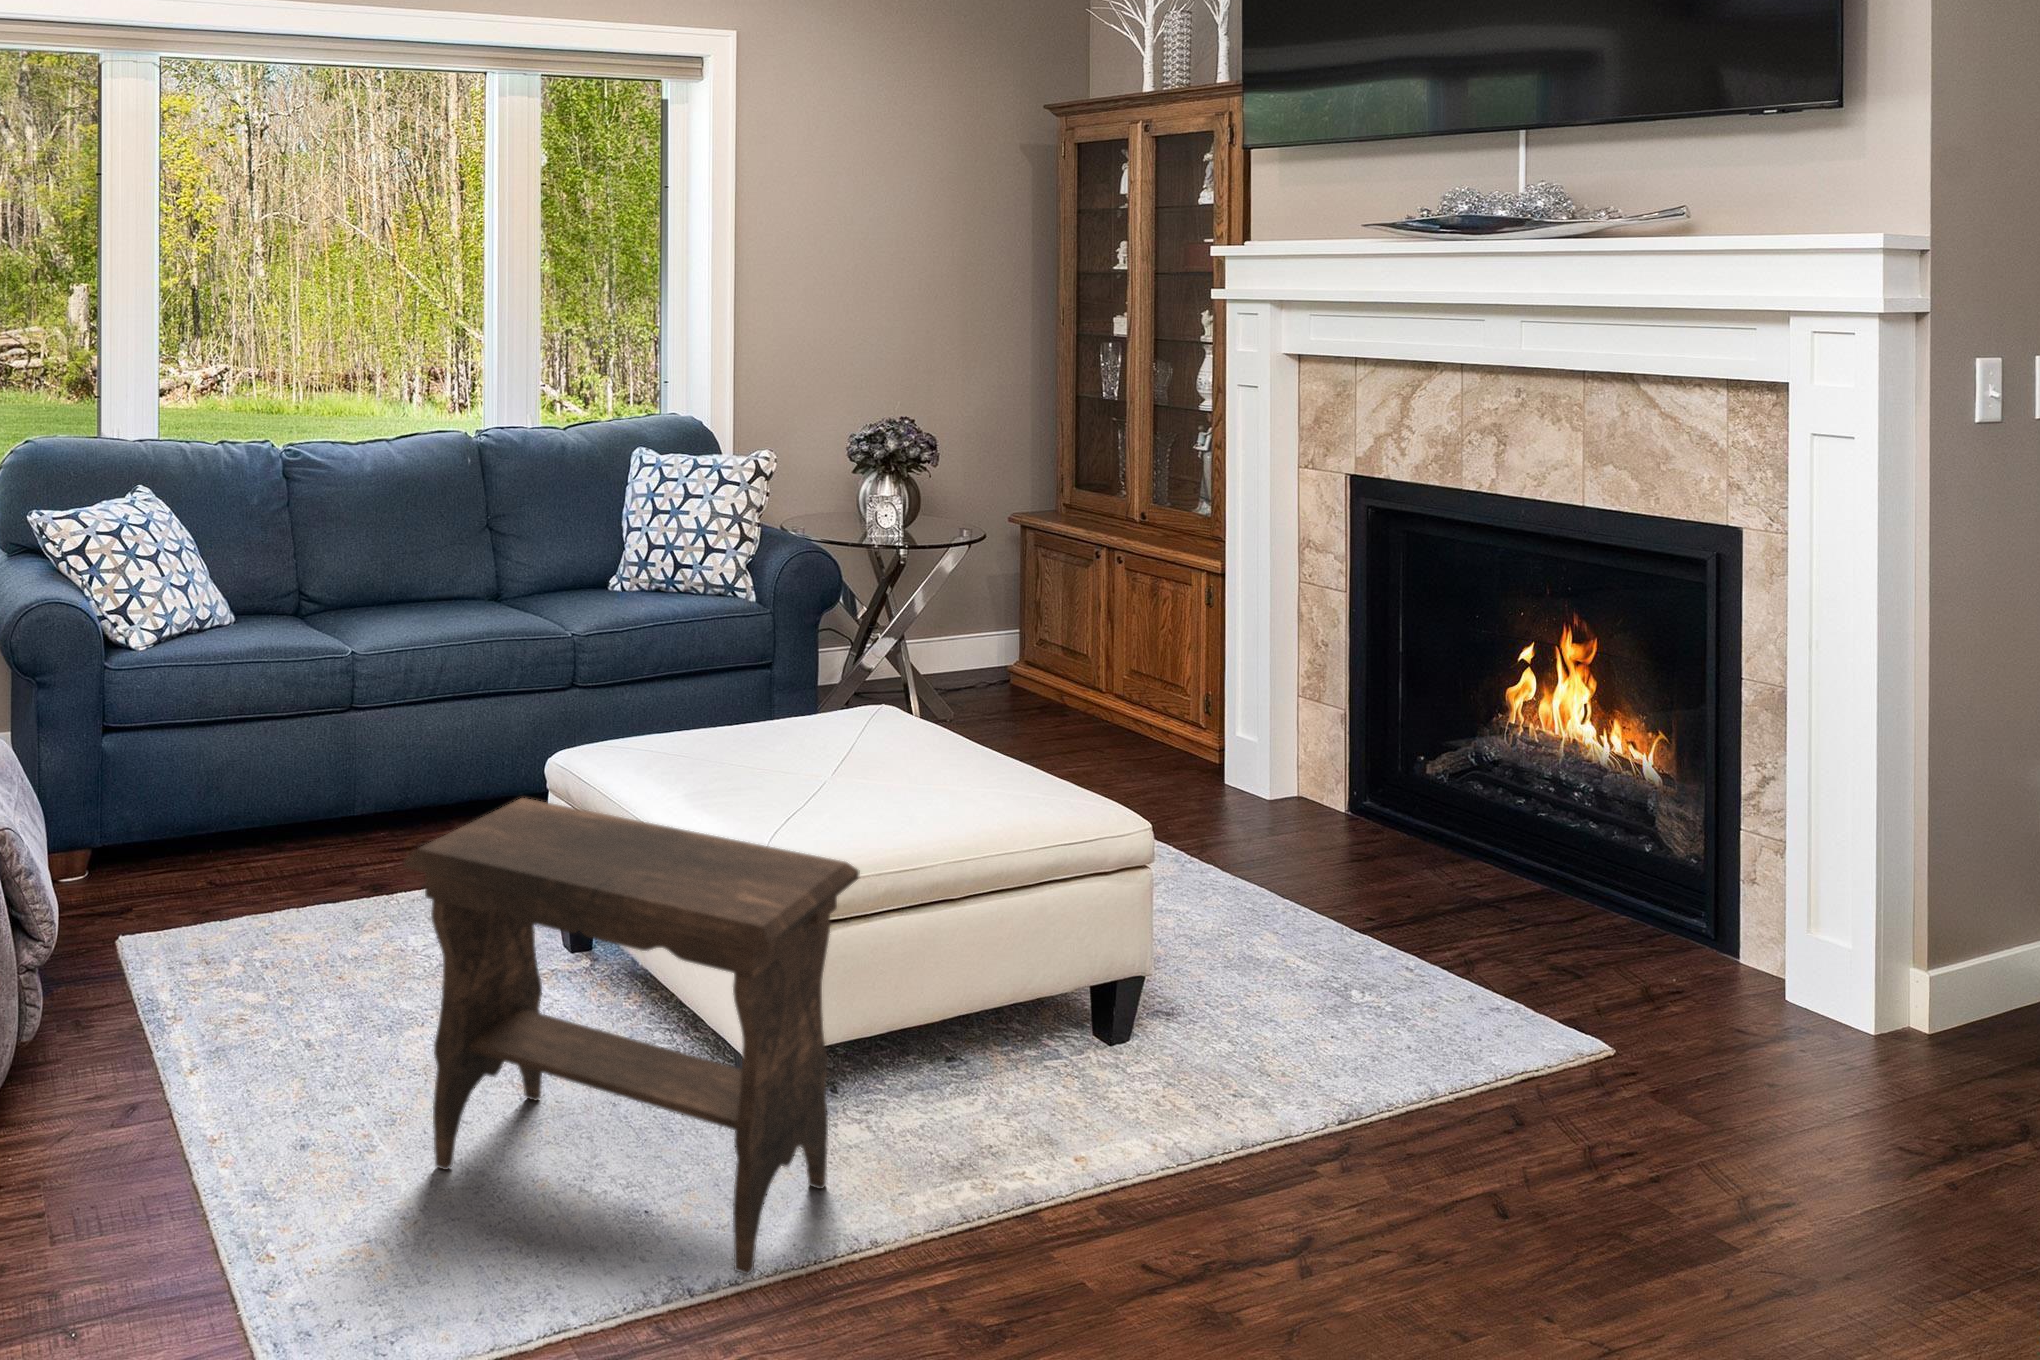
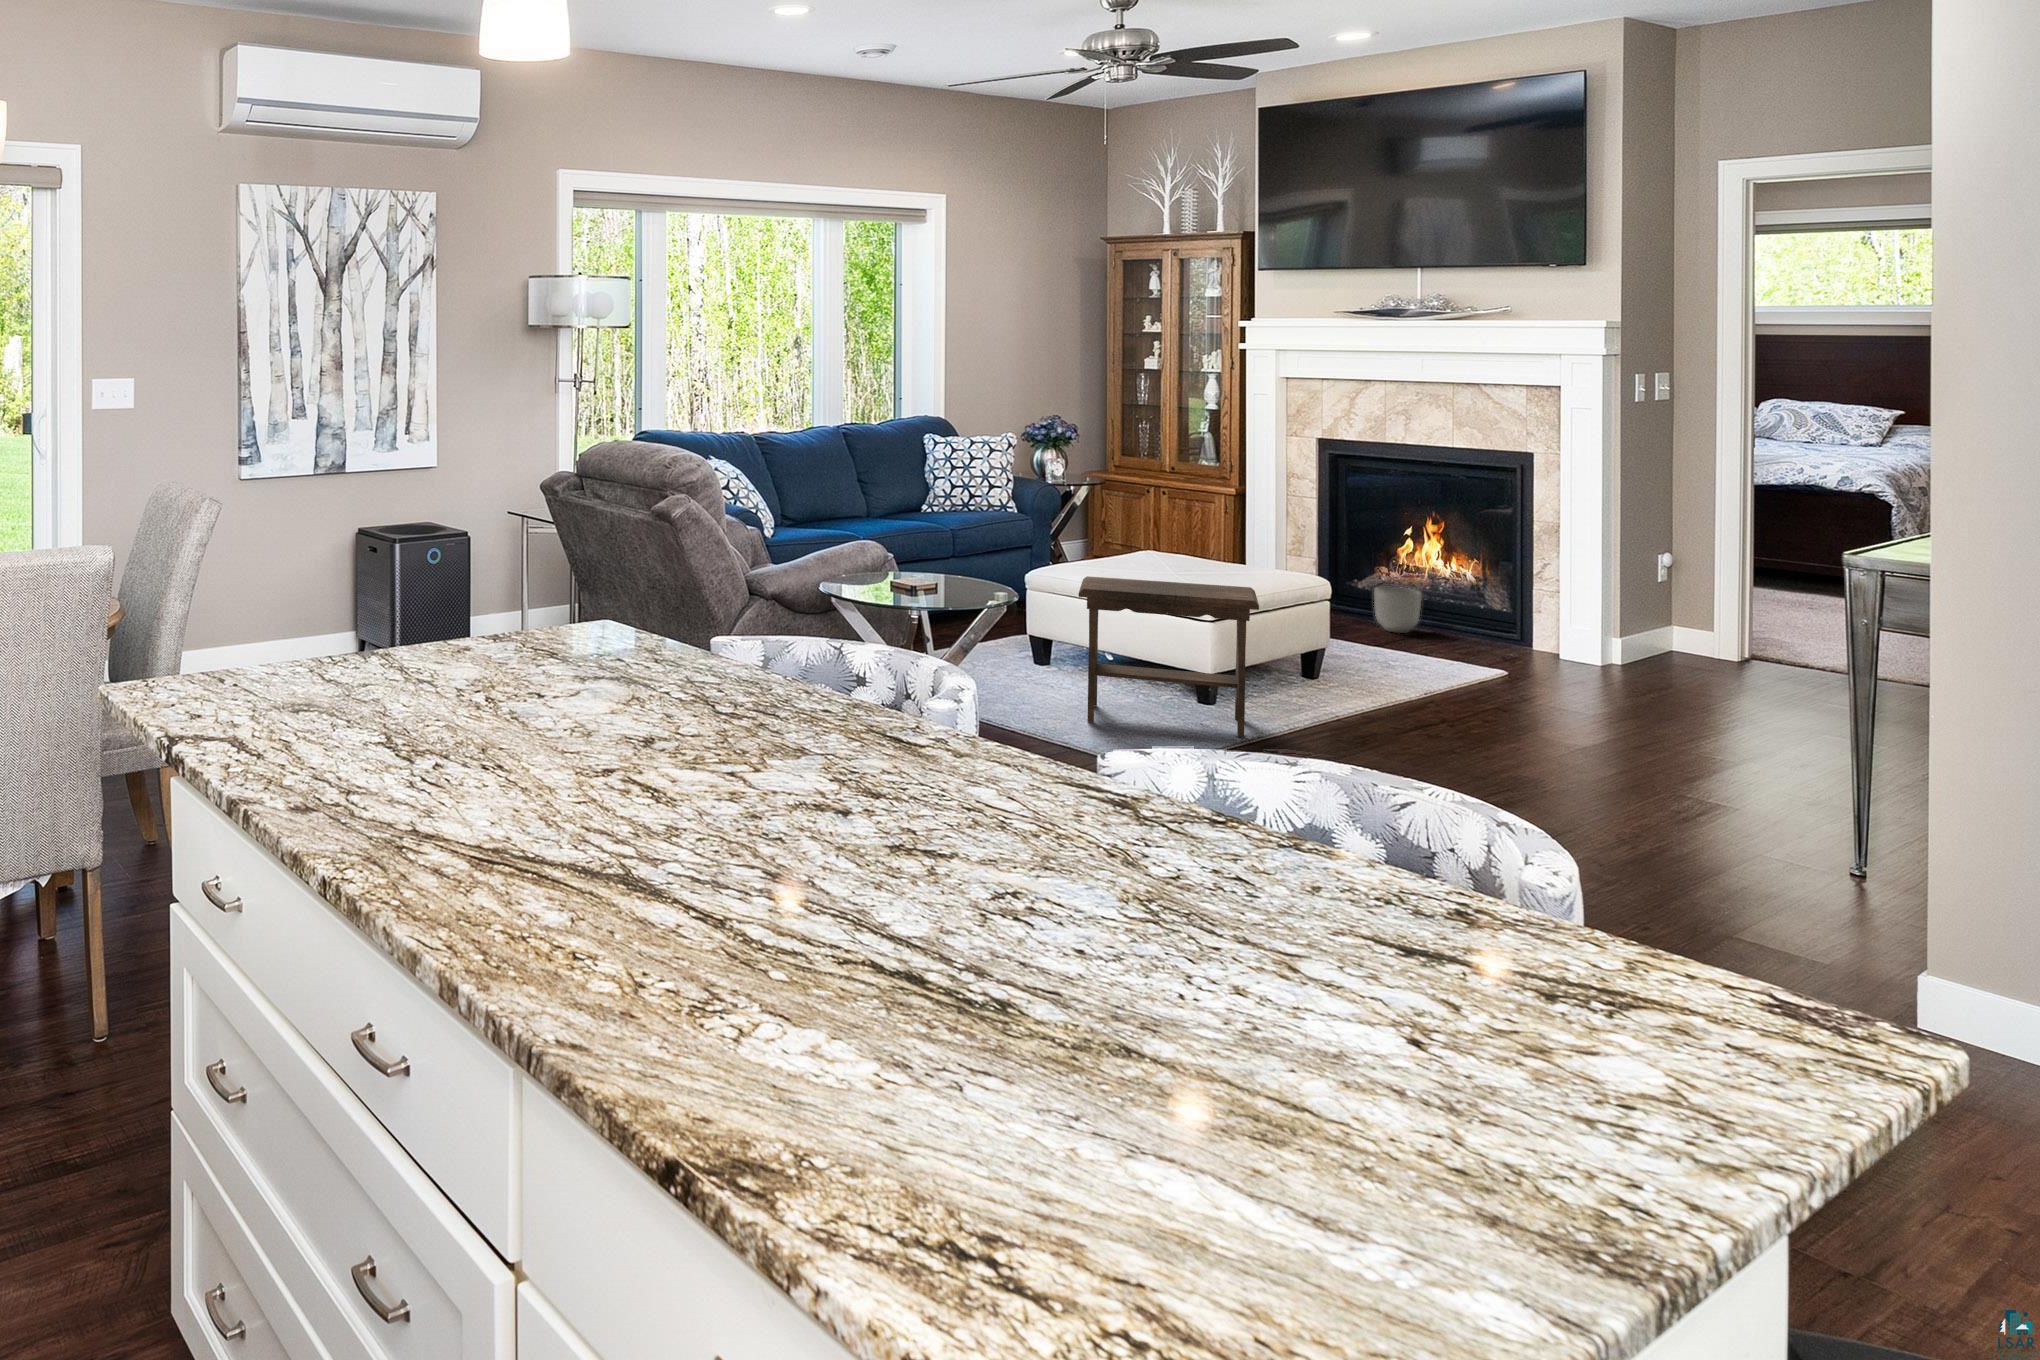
planter: none [1431,772,1530,875] -> present [1374,587,1421,633]

